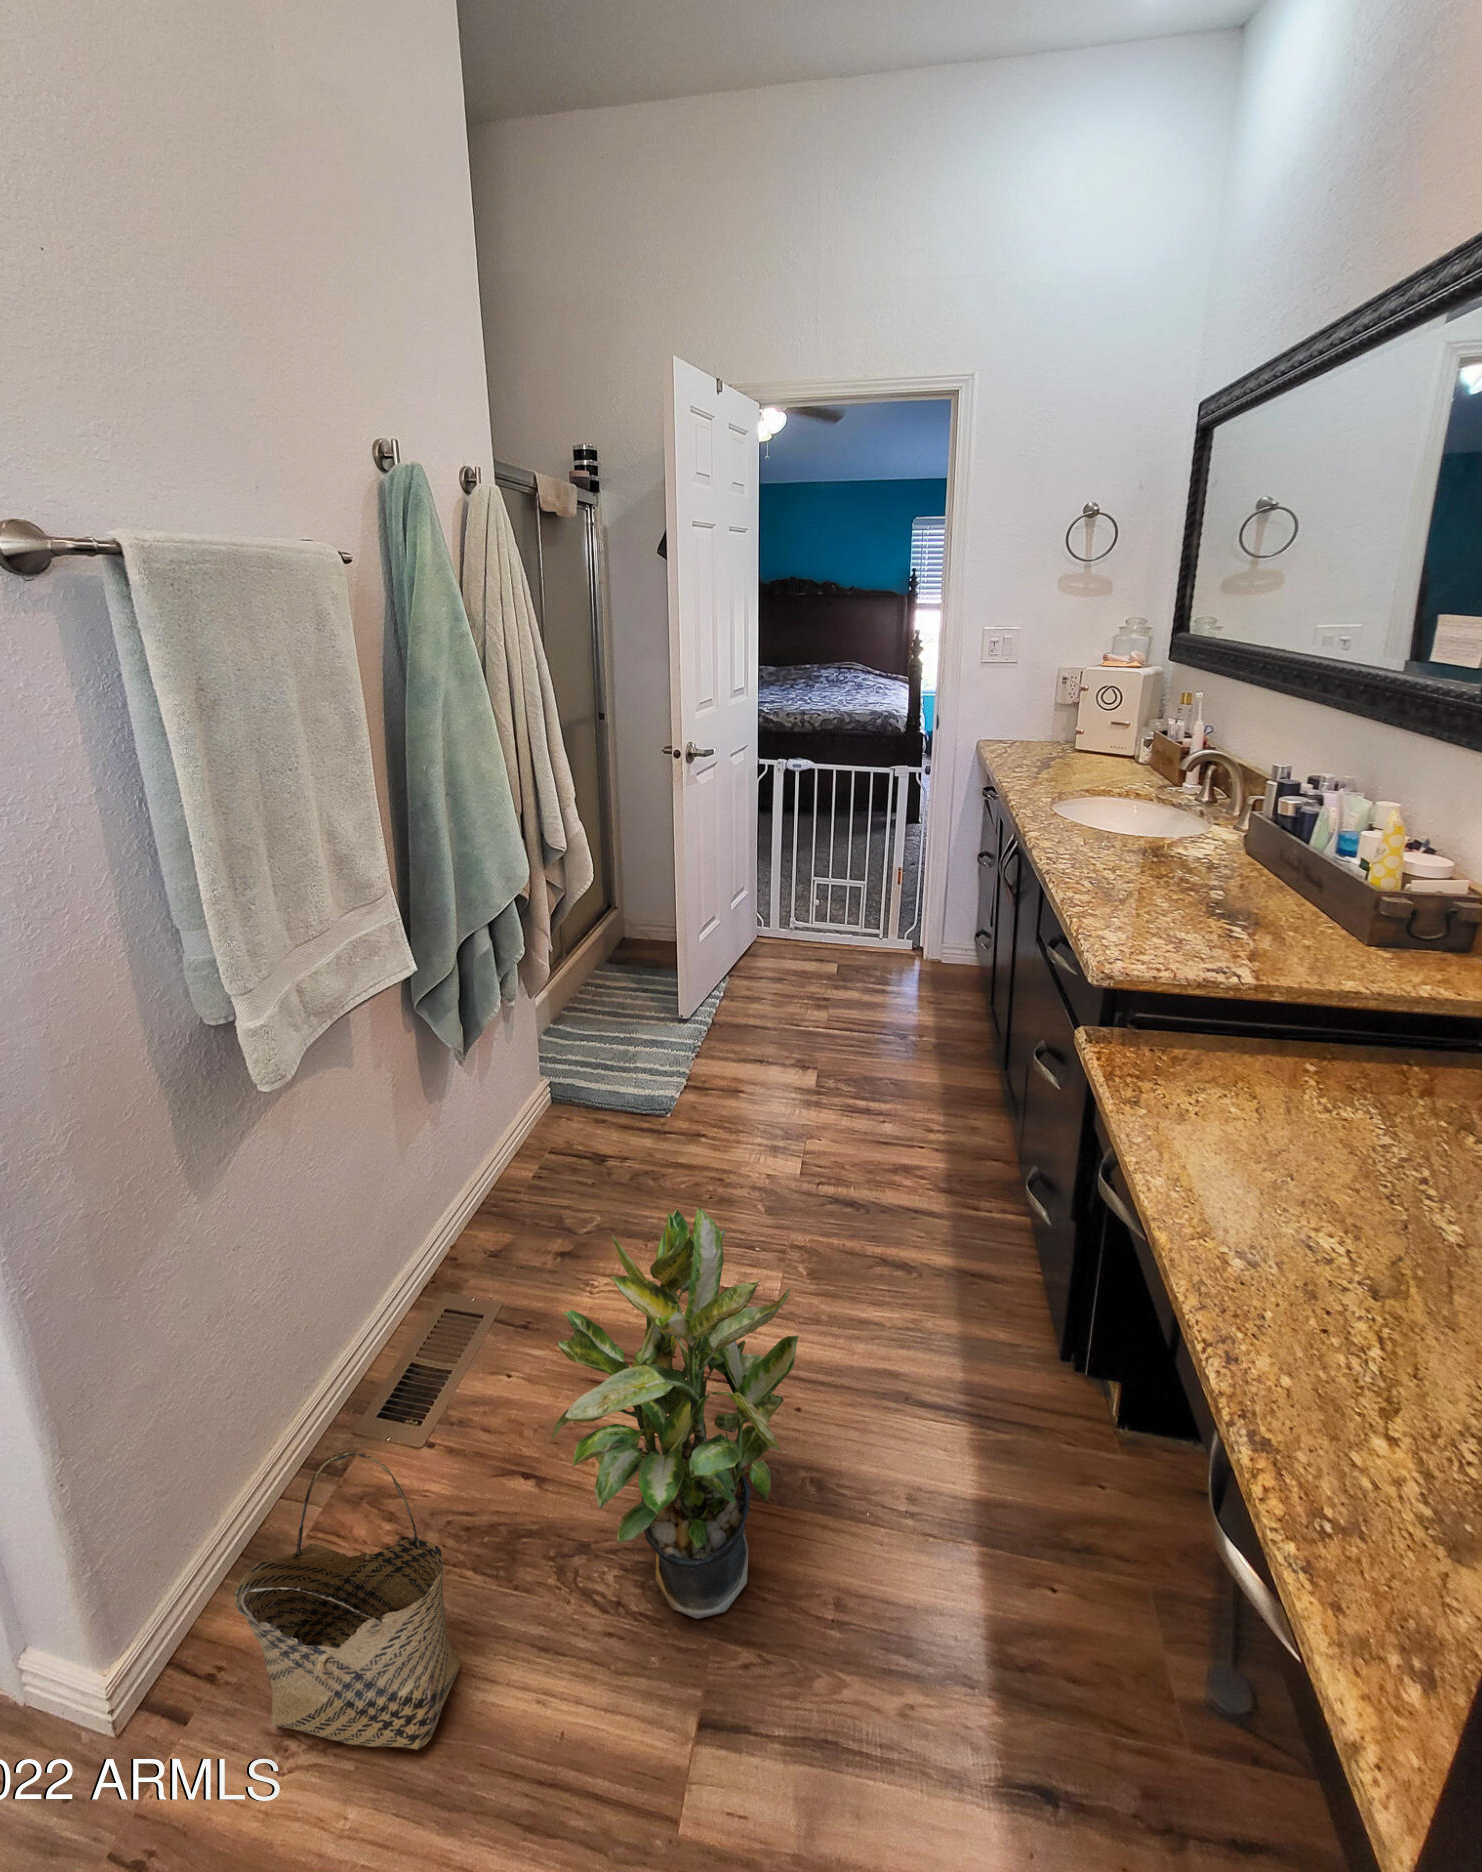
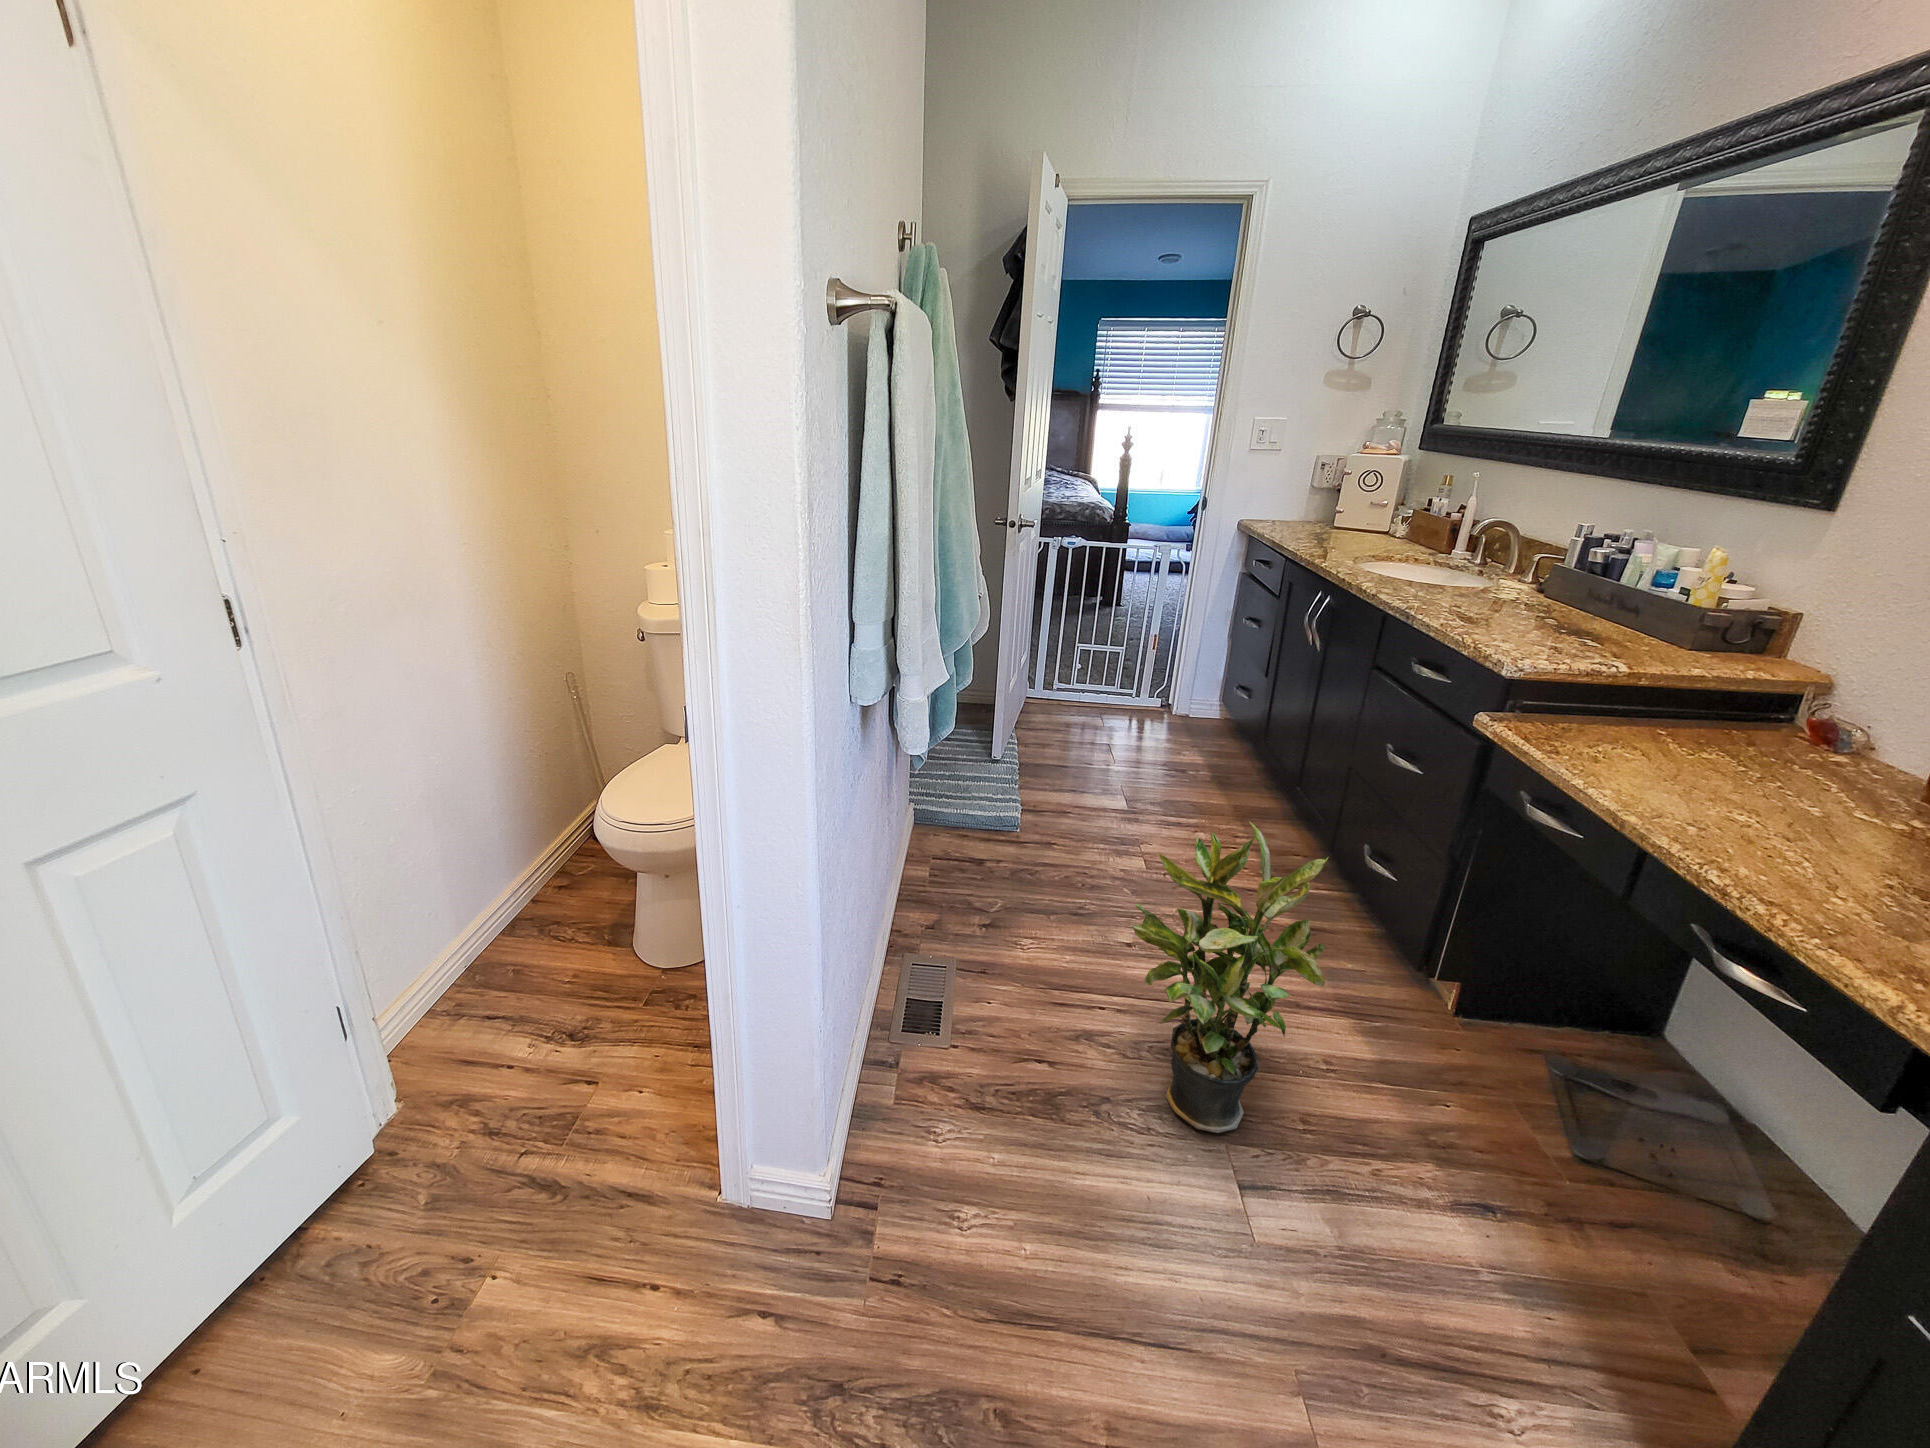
woven basket: present [234,1451,461,1750] -> none [928,996,1079,1208]

